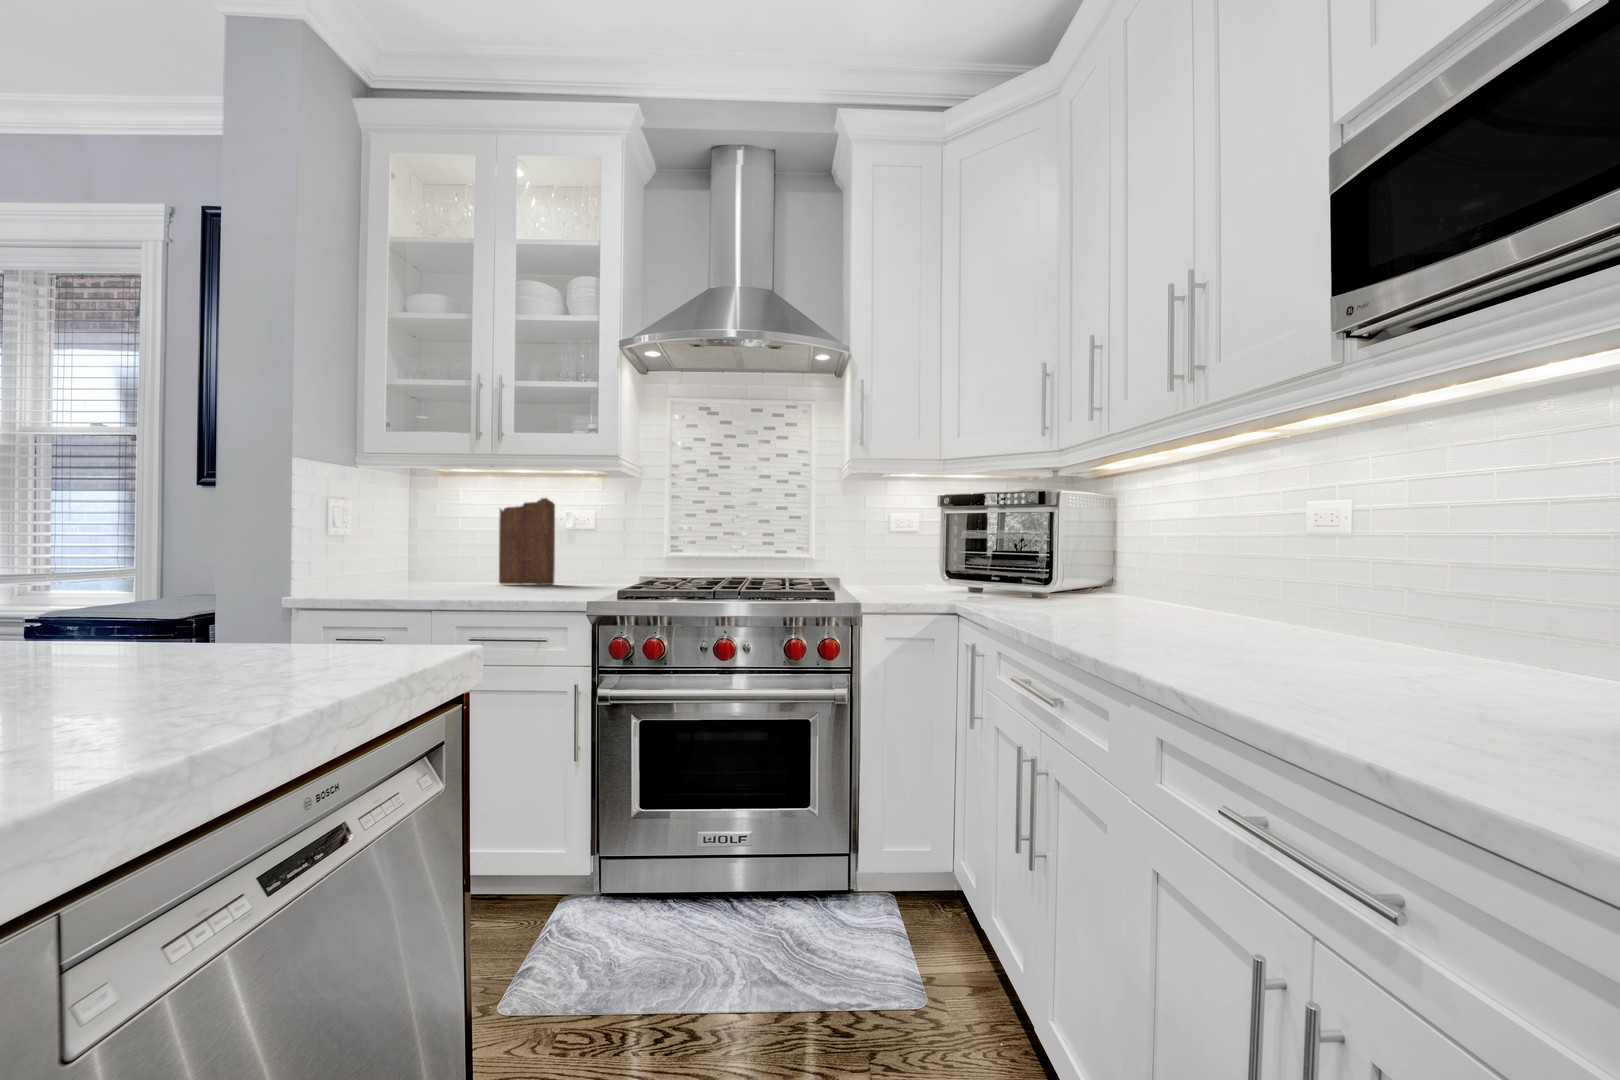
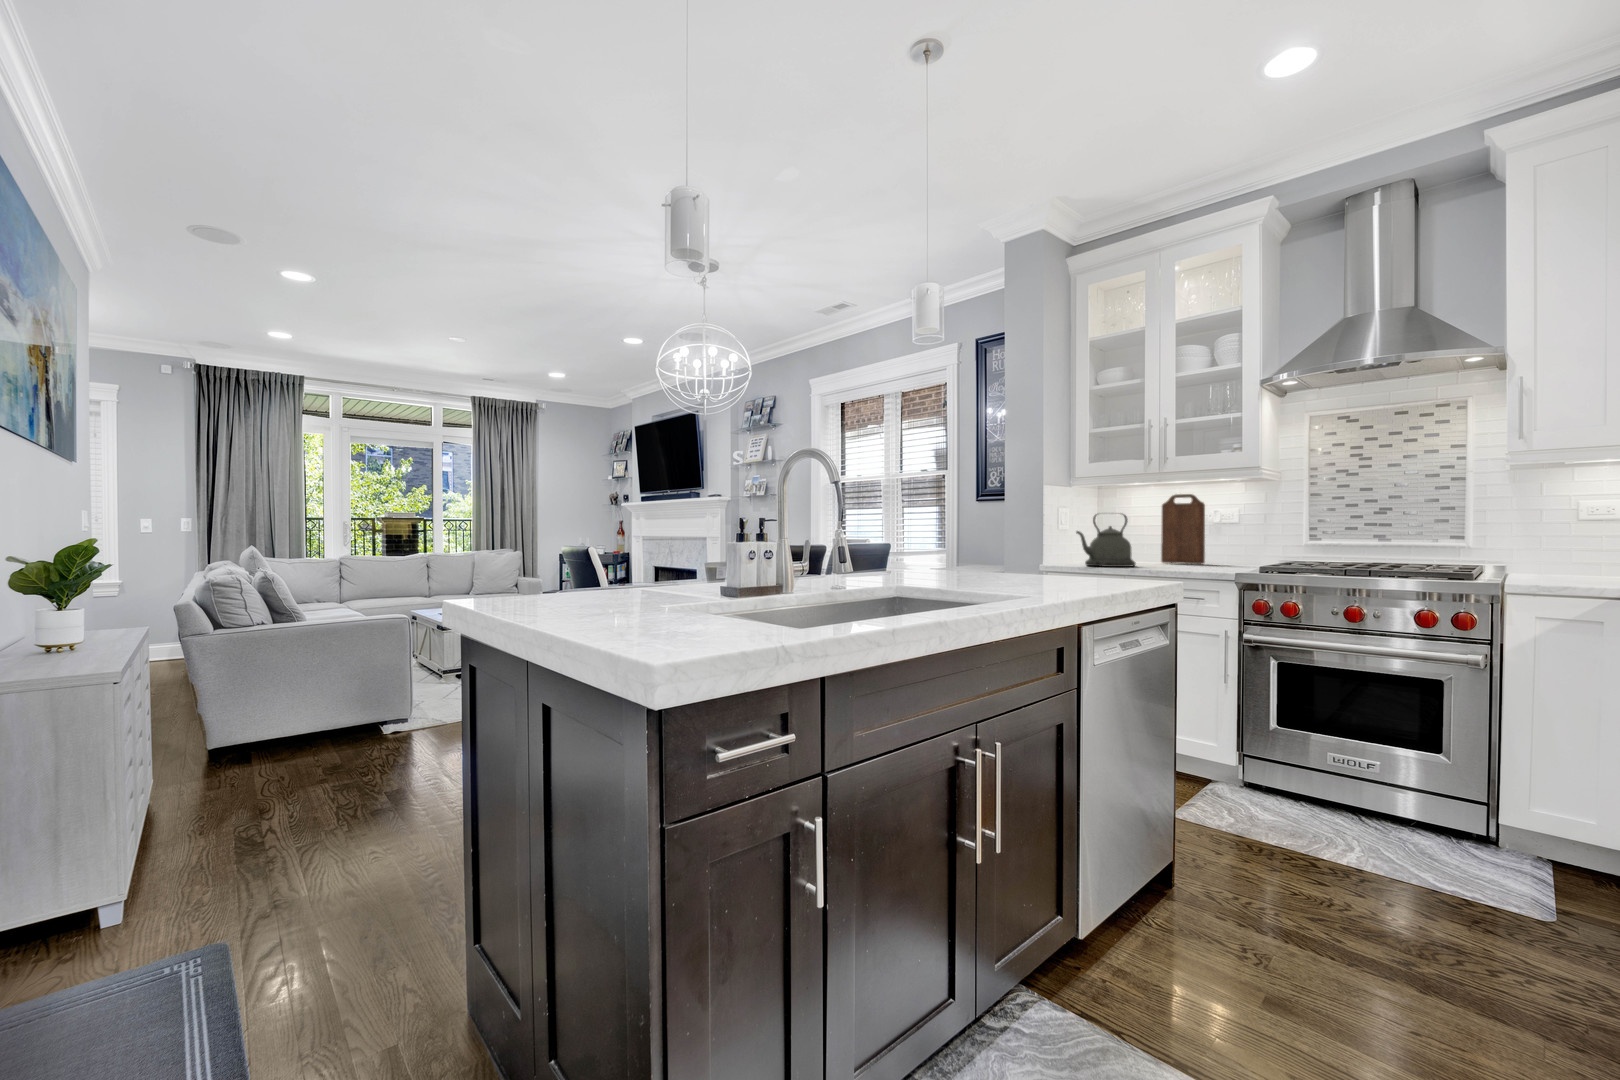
kettle: none [348,511,453,597] -> present [1076,514,1136,567]

